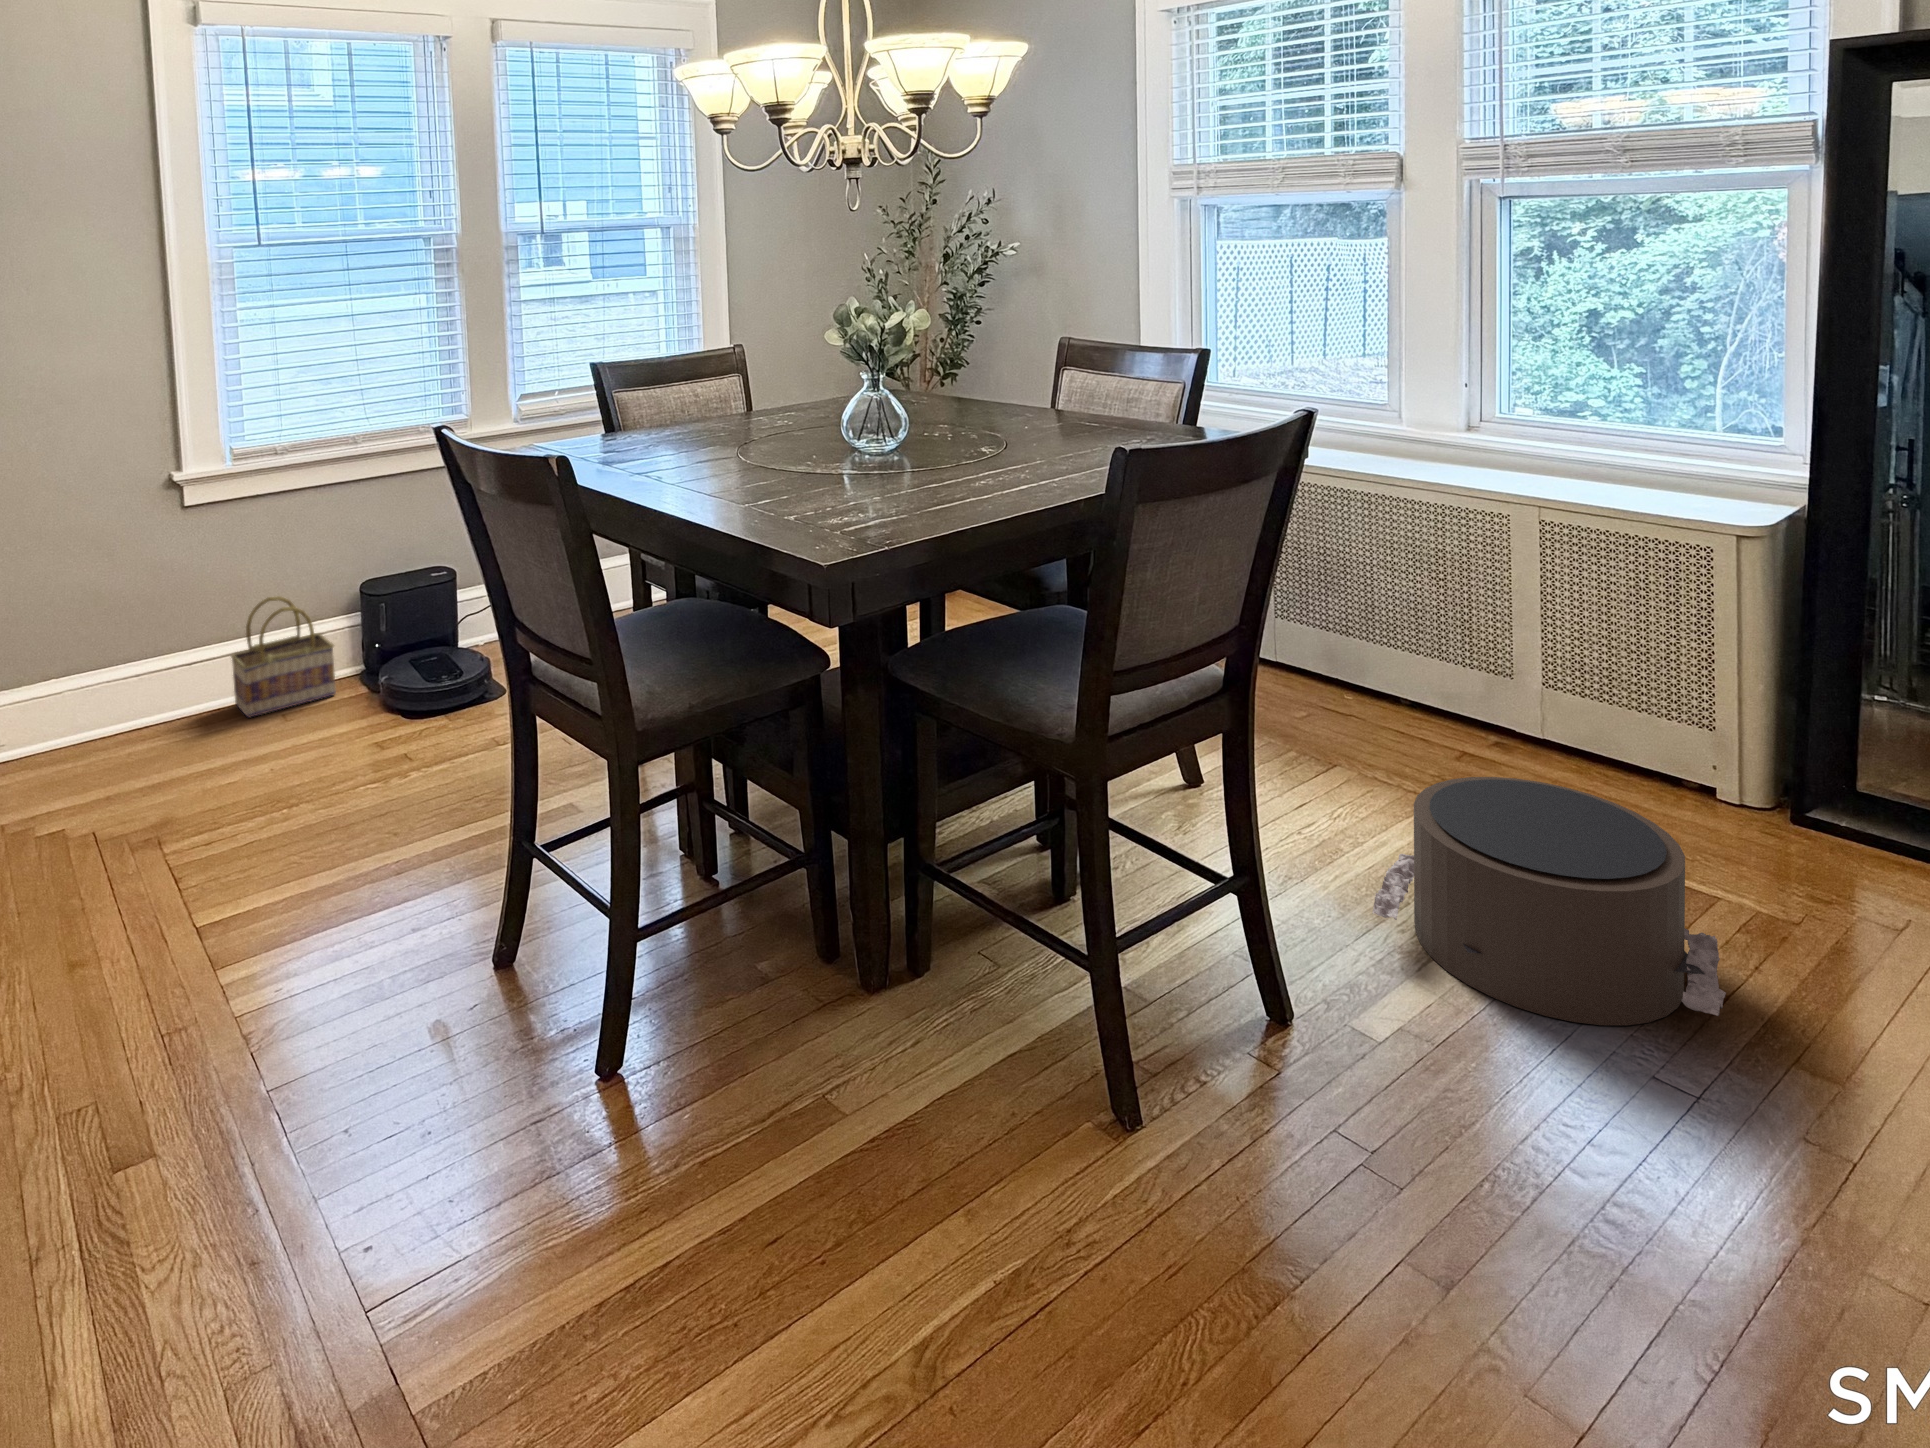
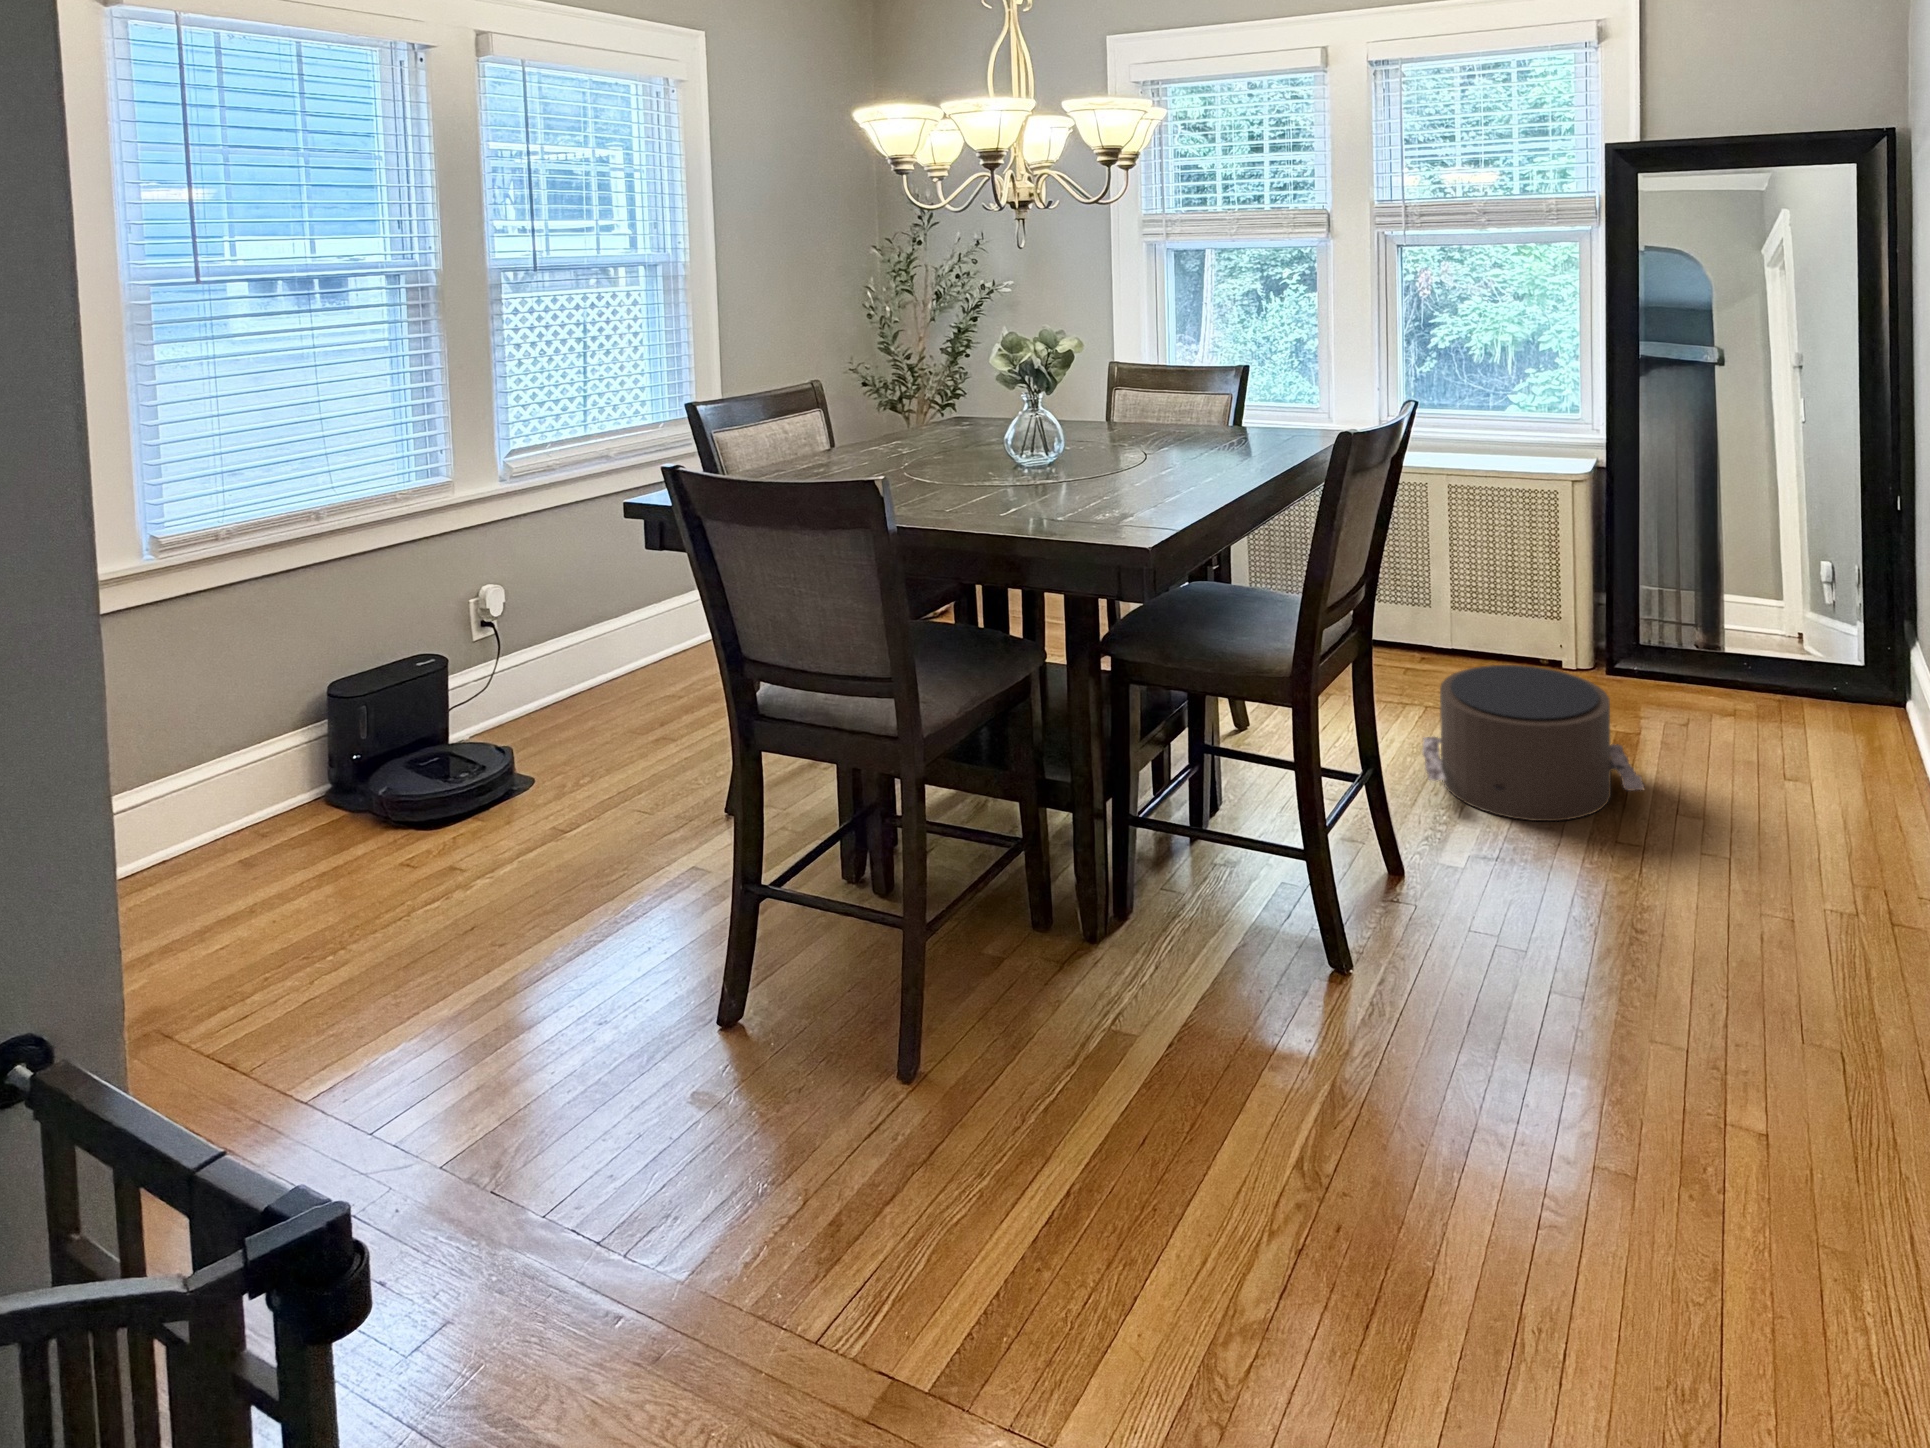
basket: present [231,596,336,717] -> none [150,714,306,872]

